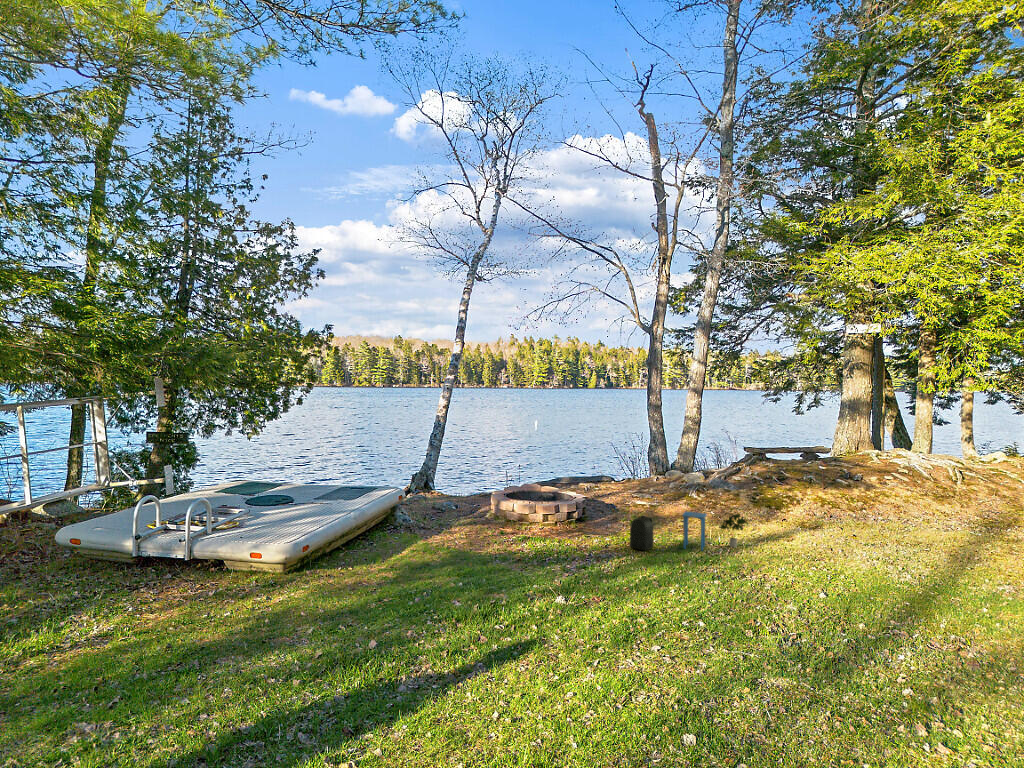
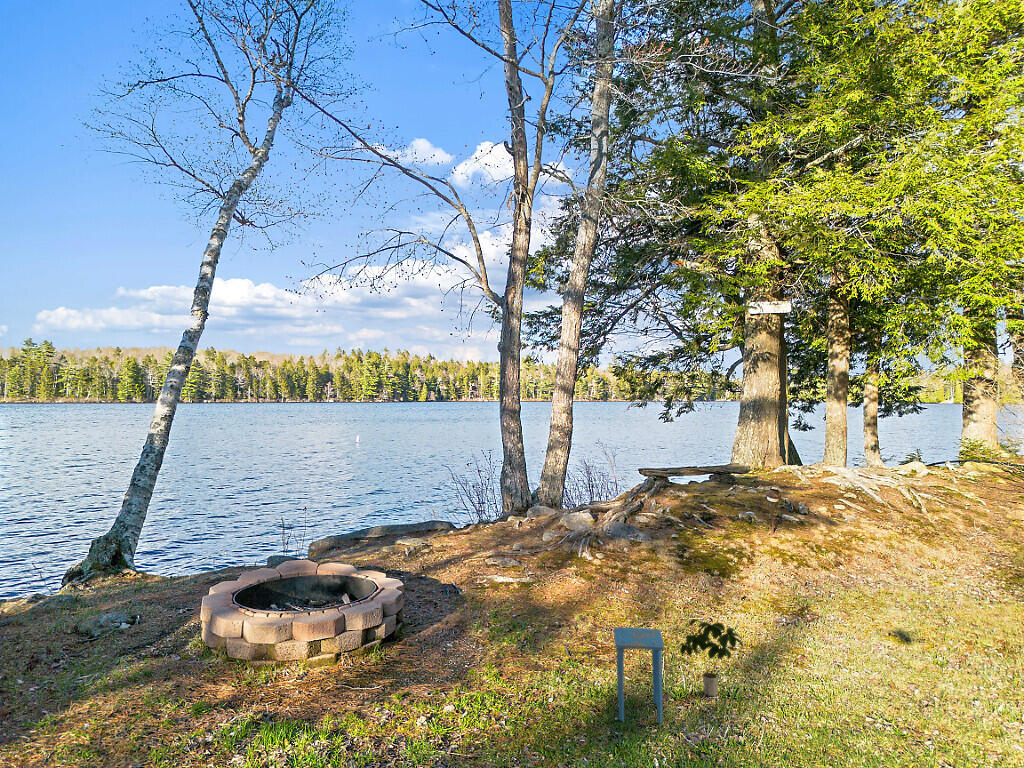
backpack: present [630,516,654,550] -> none [502,655,557,749]

